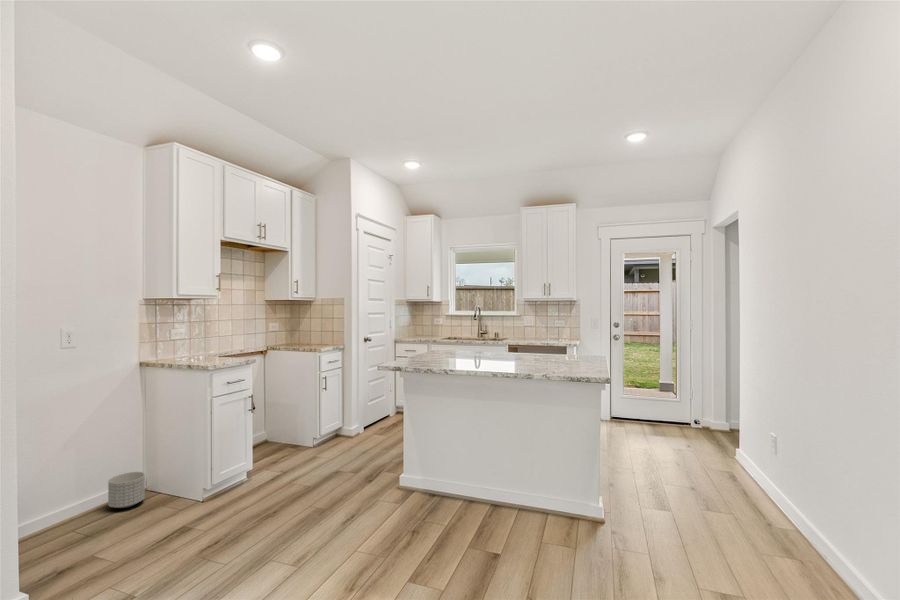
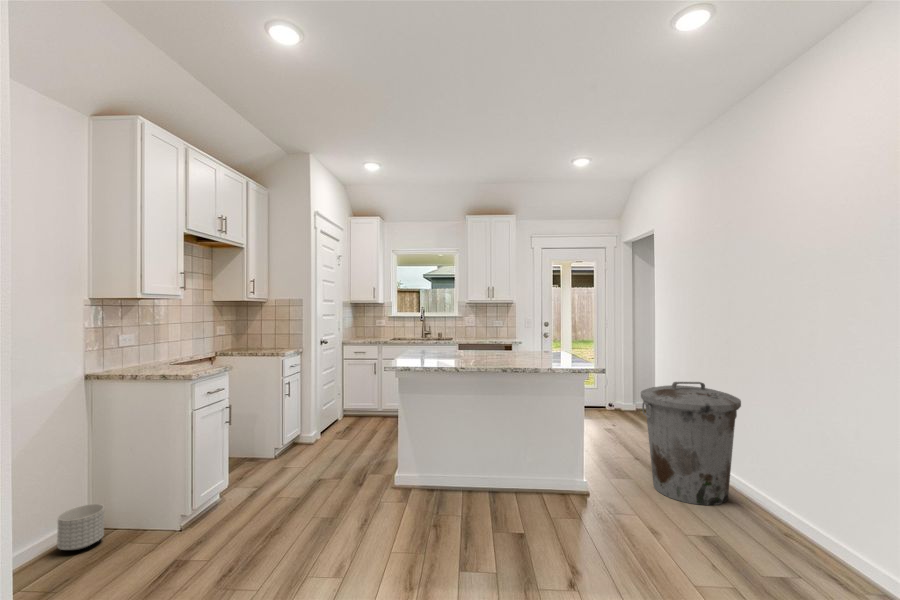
trash can: none [671,400,798,555] -> present [641,382,741,505]

